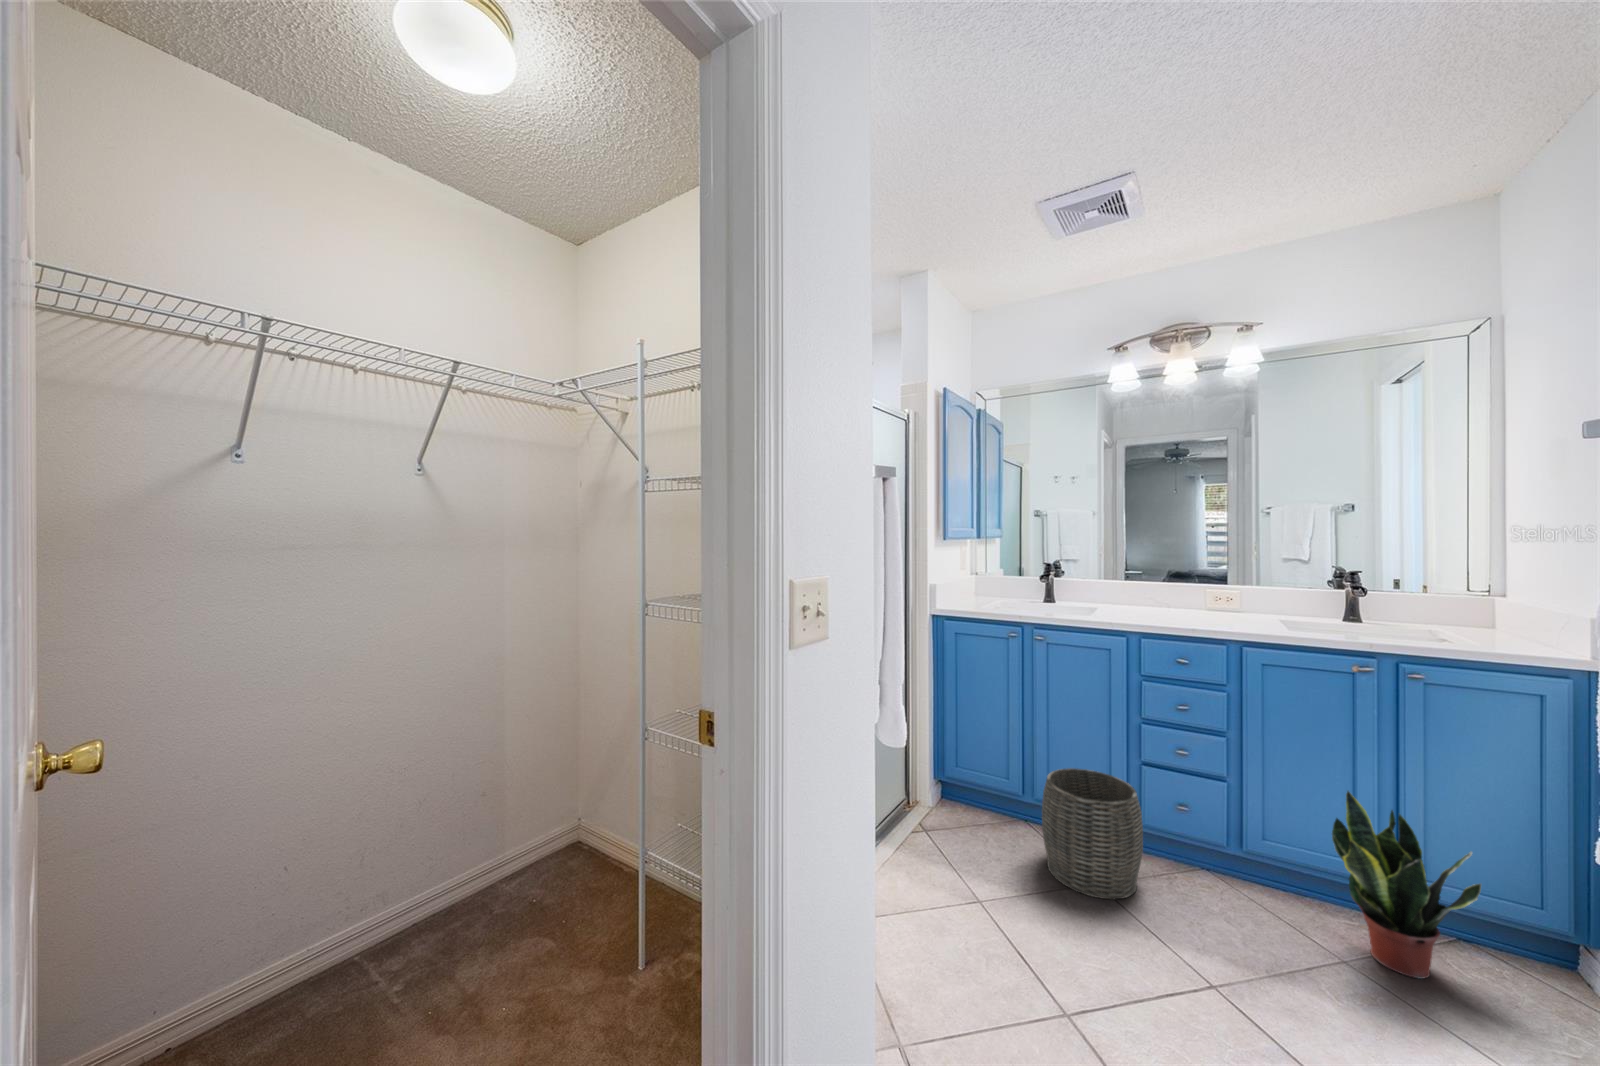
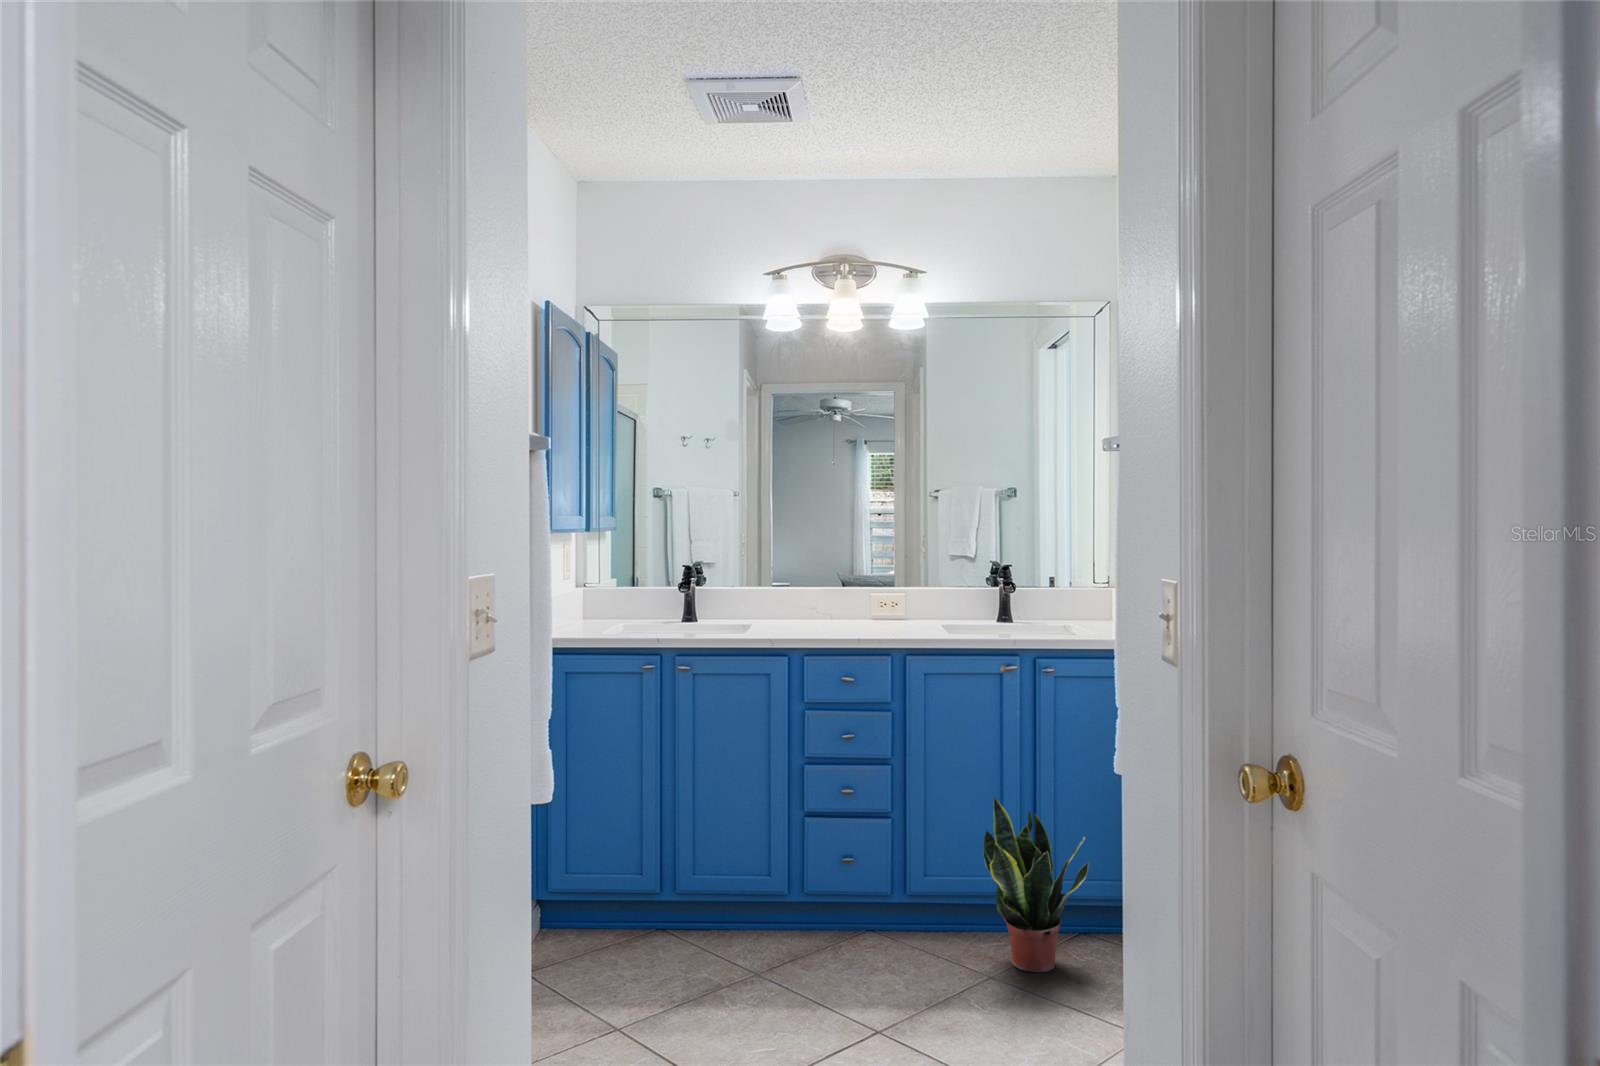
woven basket: present [1042,768,1143,899] -> none [693,833,809,985]

